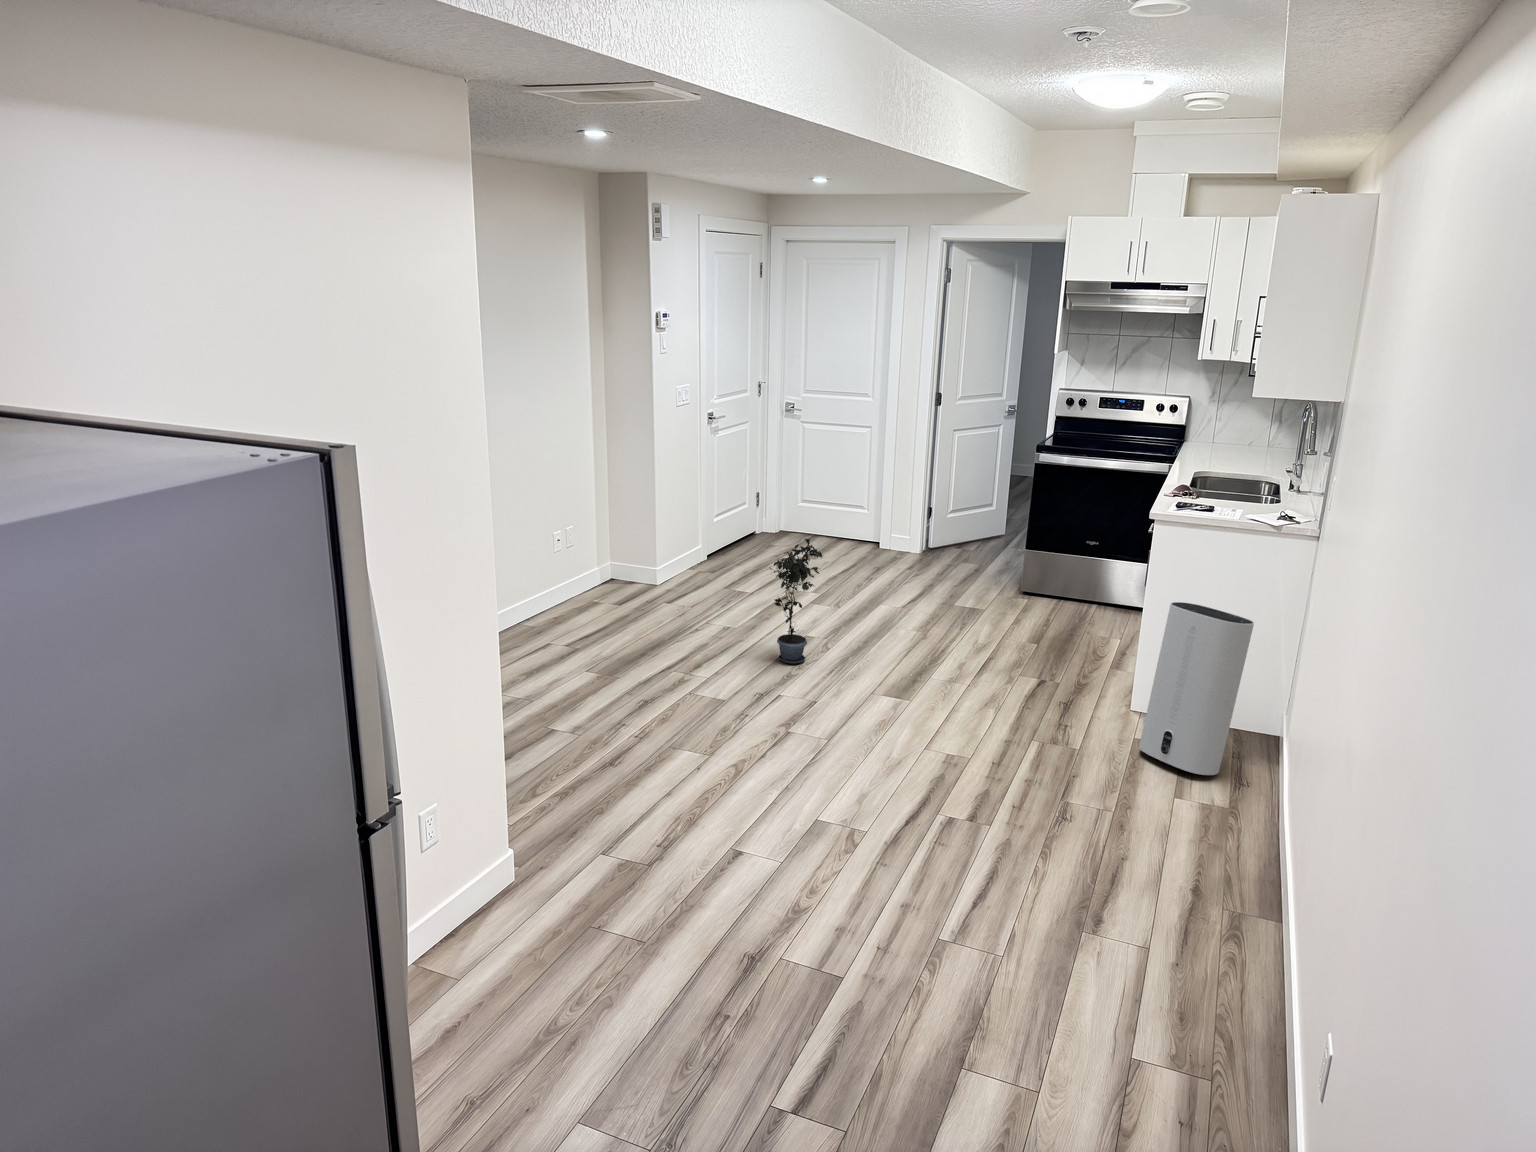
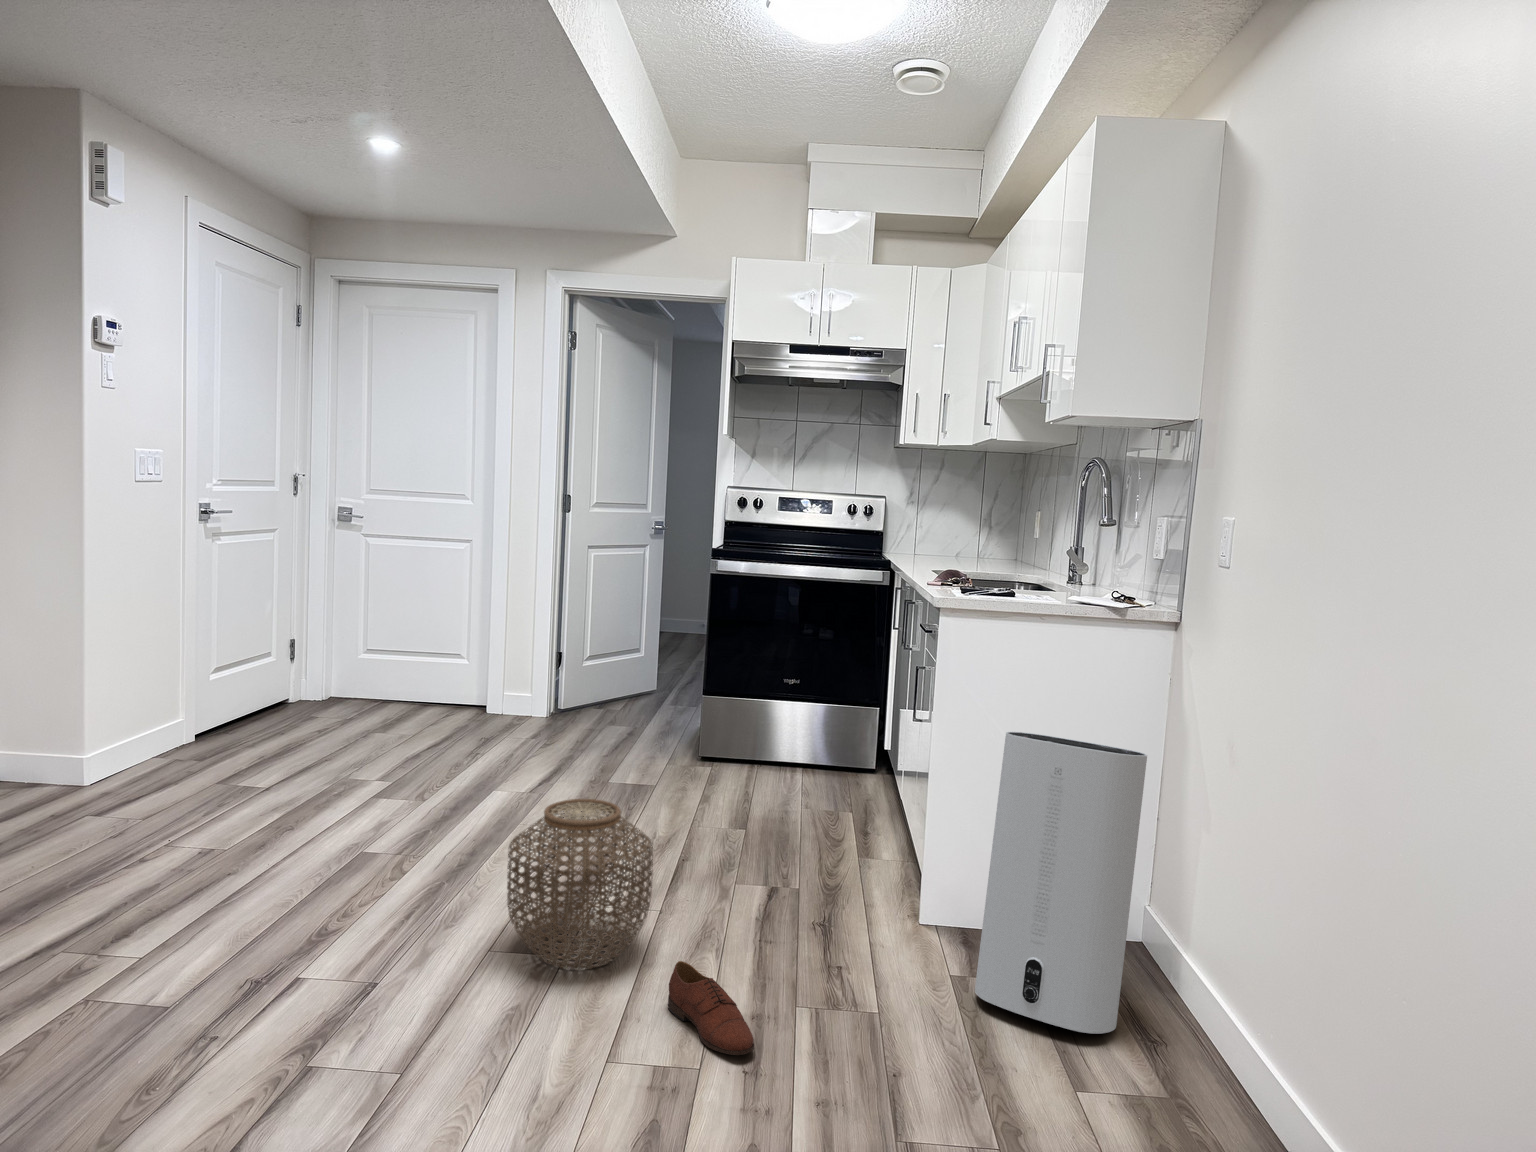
potted plant: present [770,539,822,664] -> none [280,670,390,909]
woven basket: none [882,619,962,709] -> present [507,799,653,970]
shoe: none [962,709,1001,755] -> present [668,961,754,1055]

